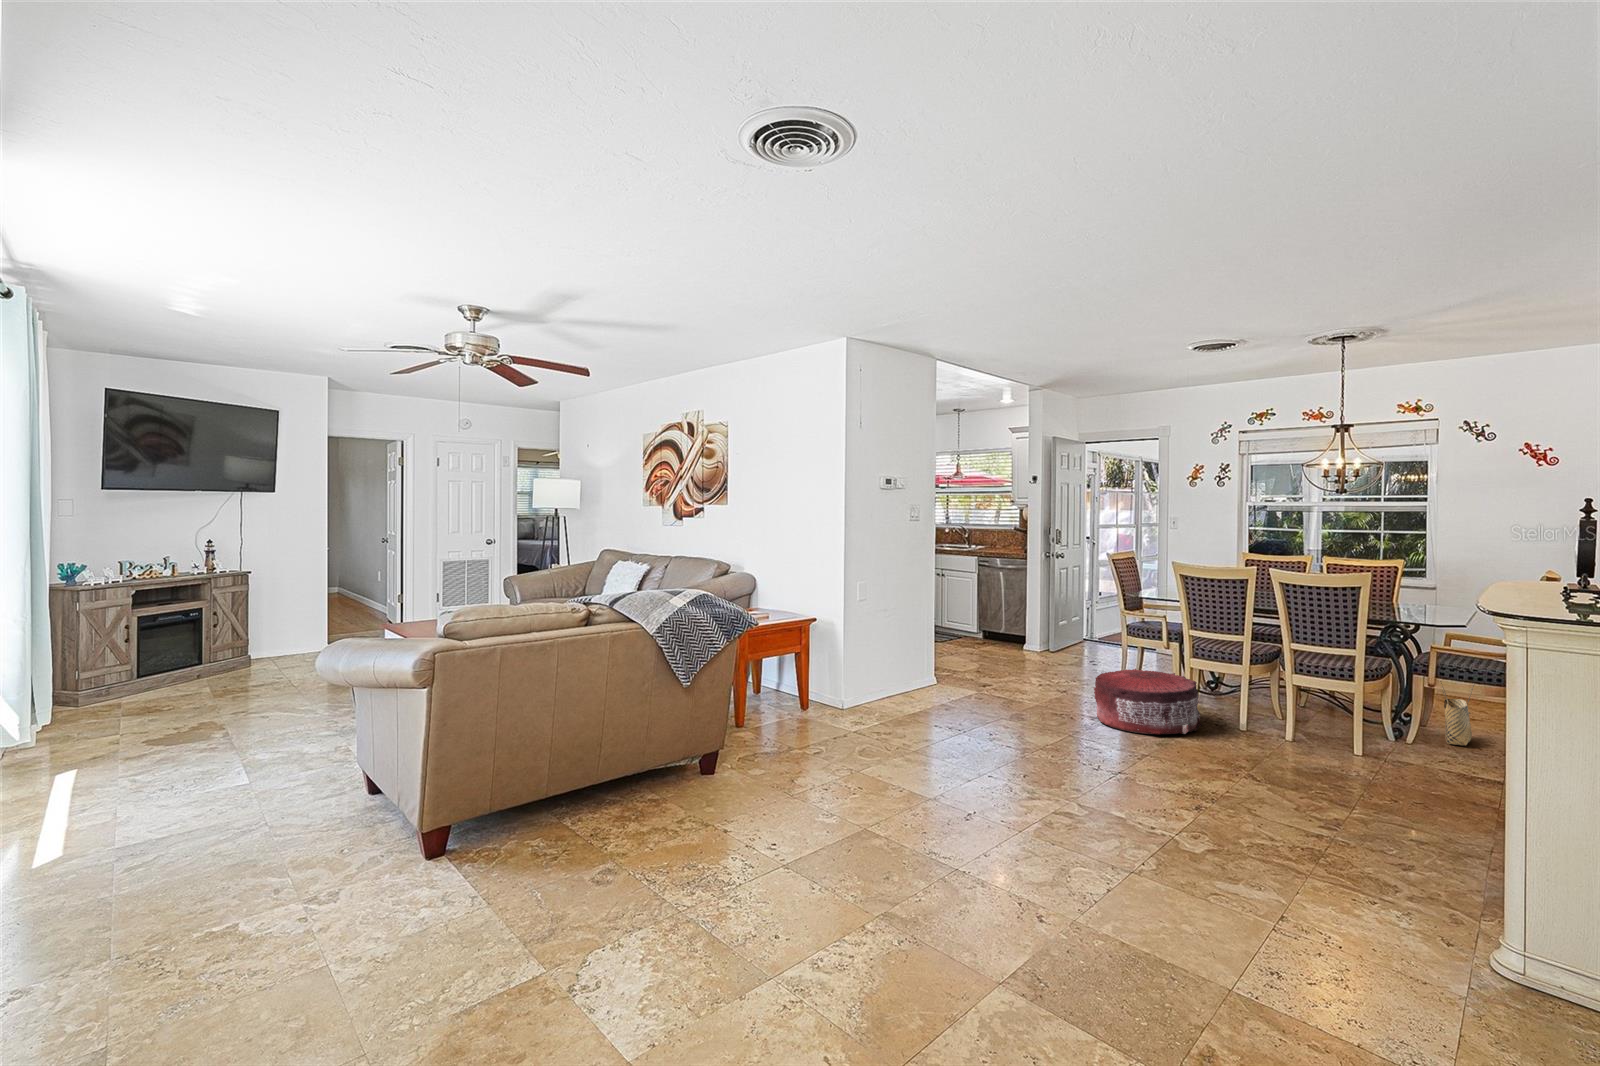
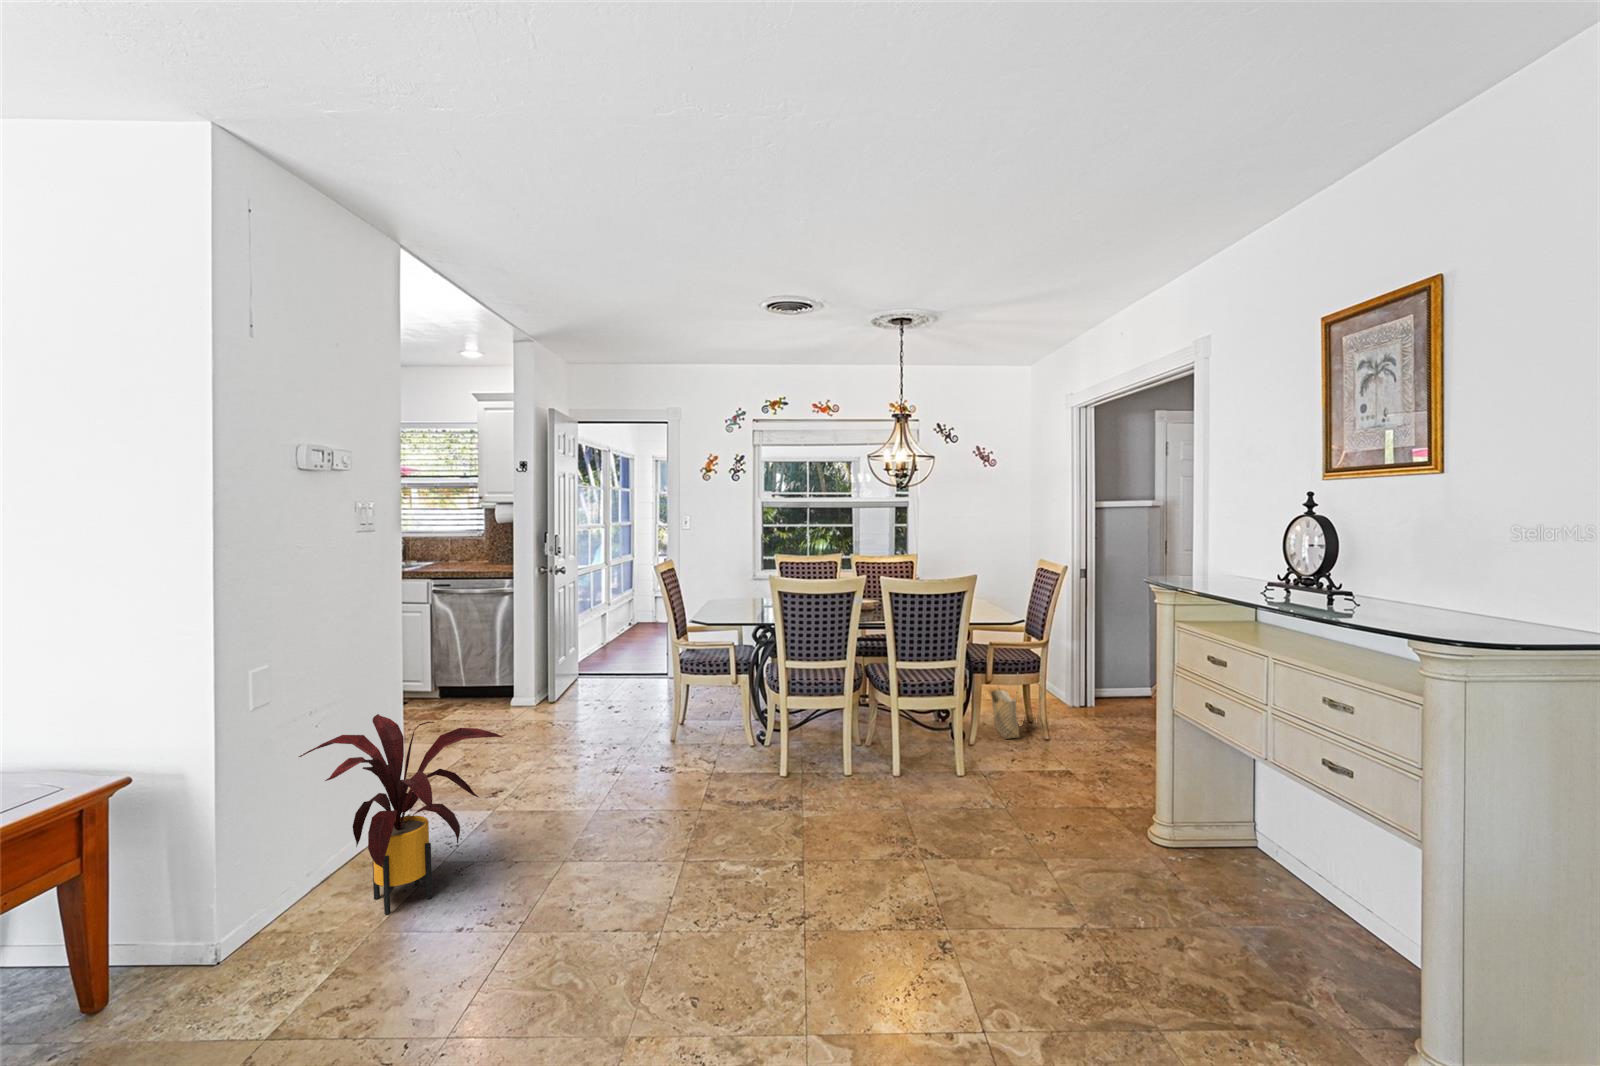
house plant: none [878,617,974,715] -> present [299,714,503,914]
pouf: present [1094,669,1202,734] -> none [684,720,817,826]

